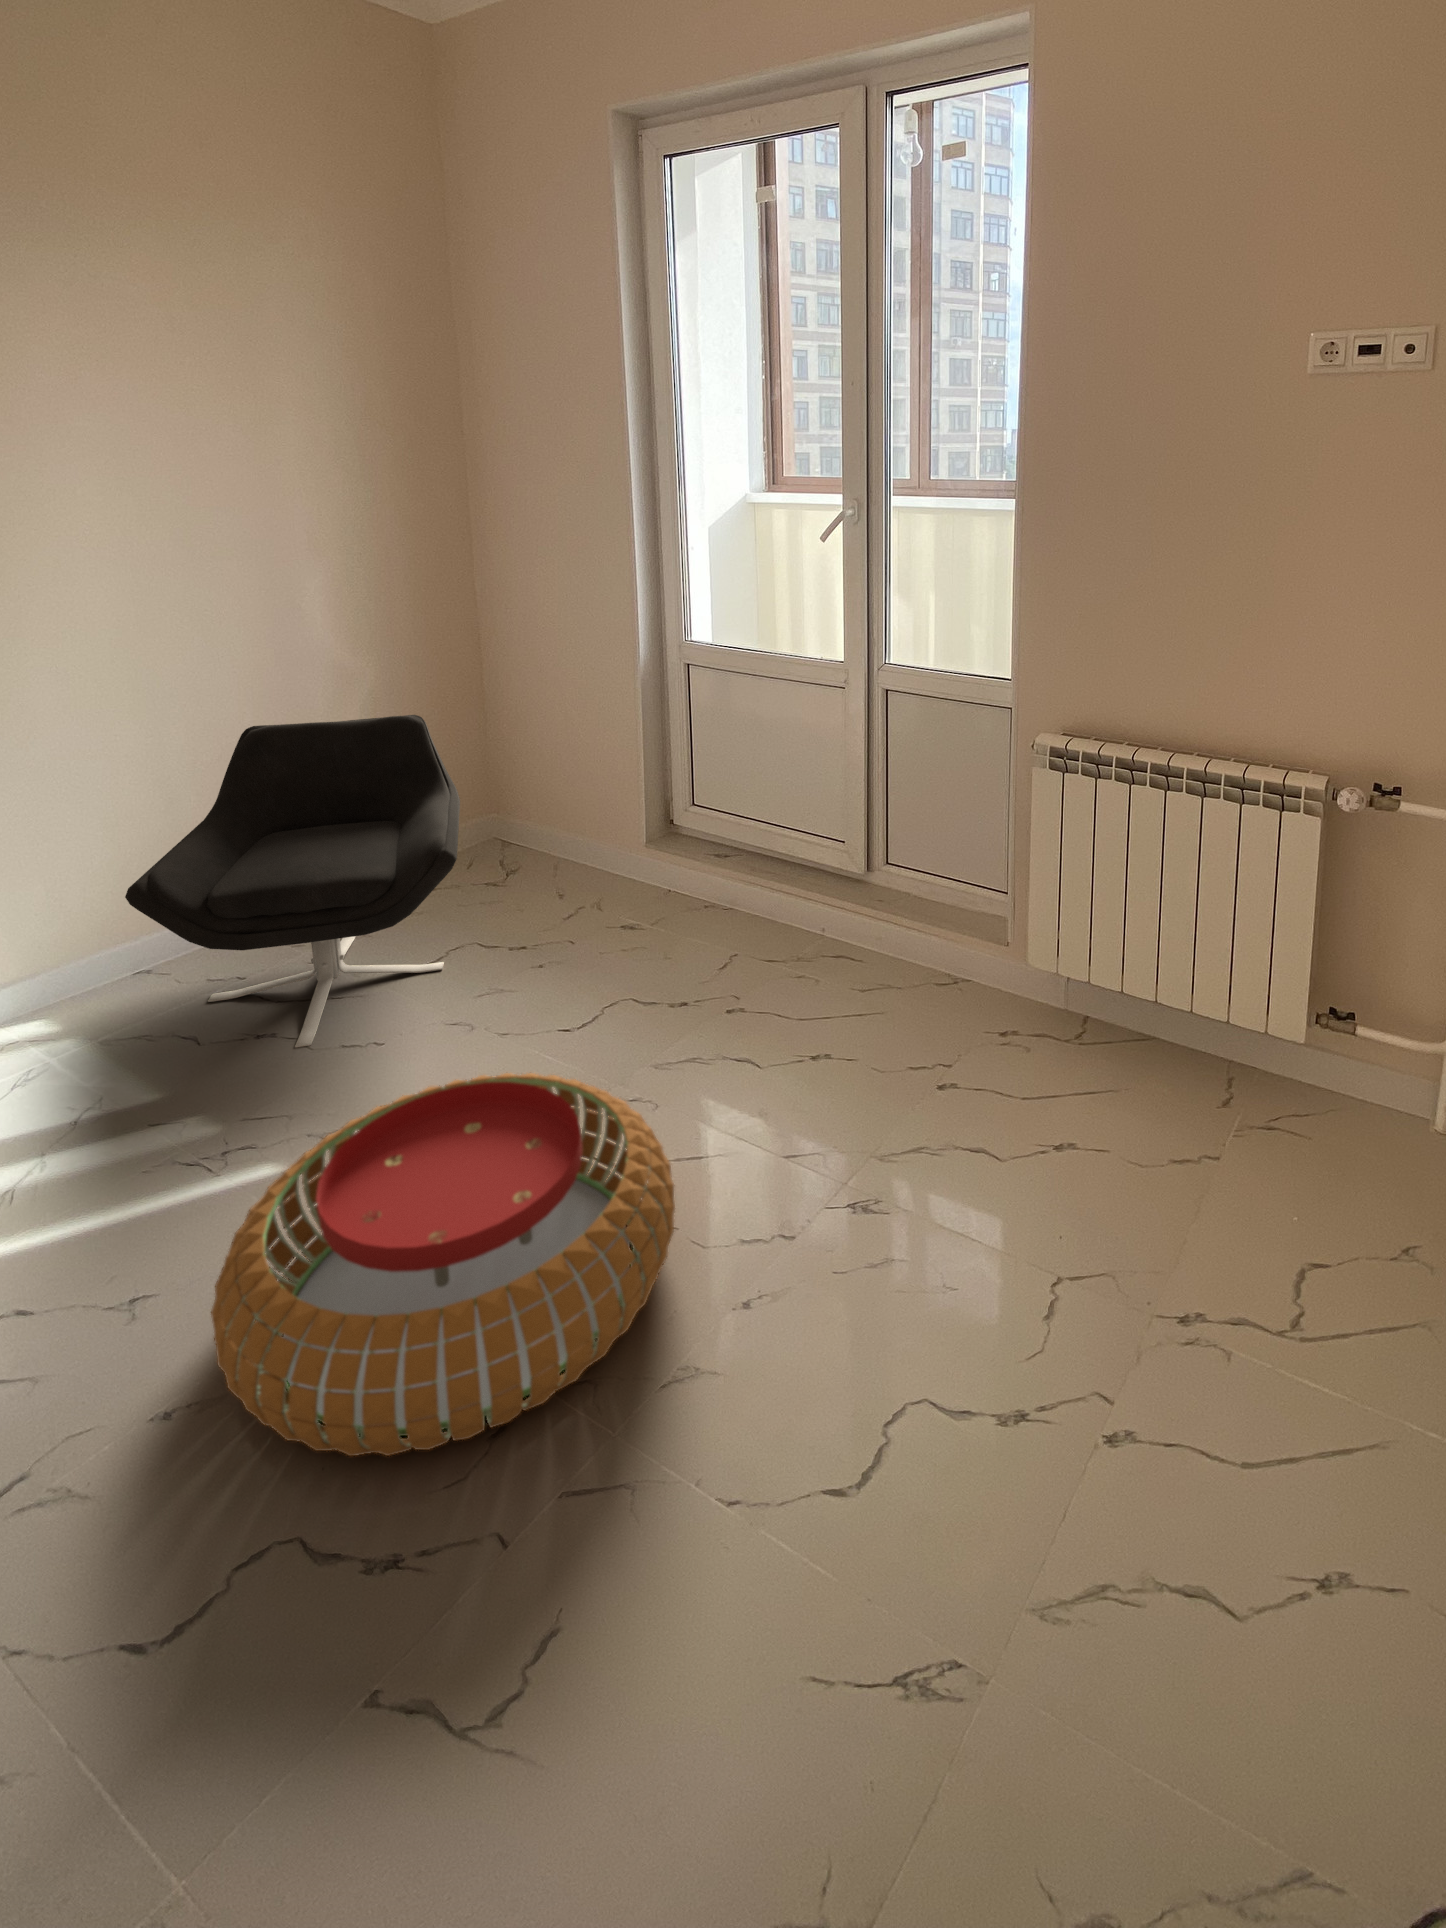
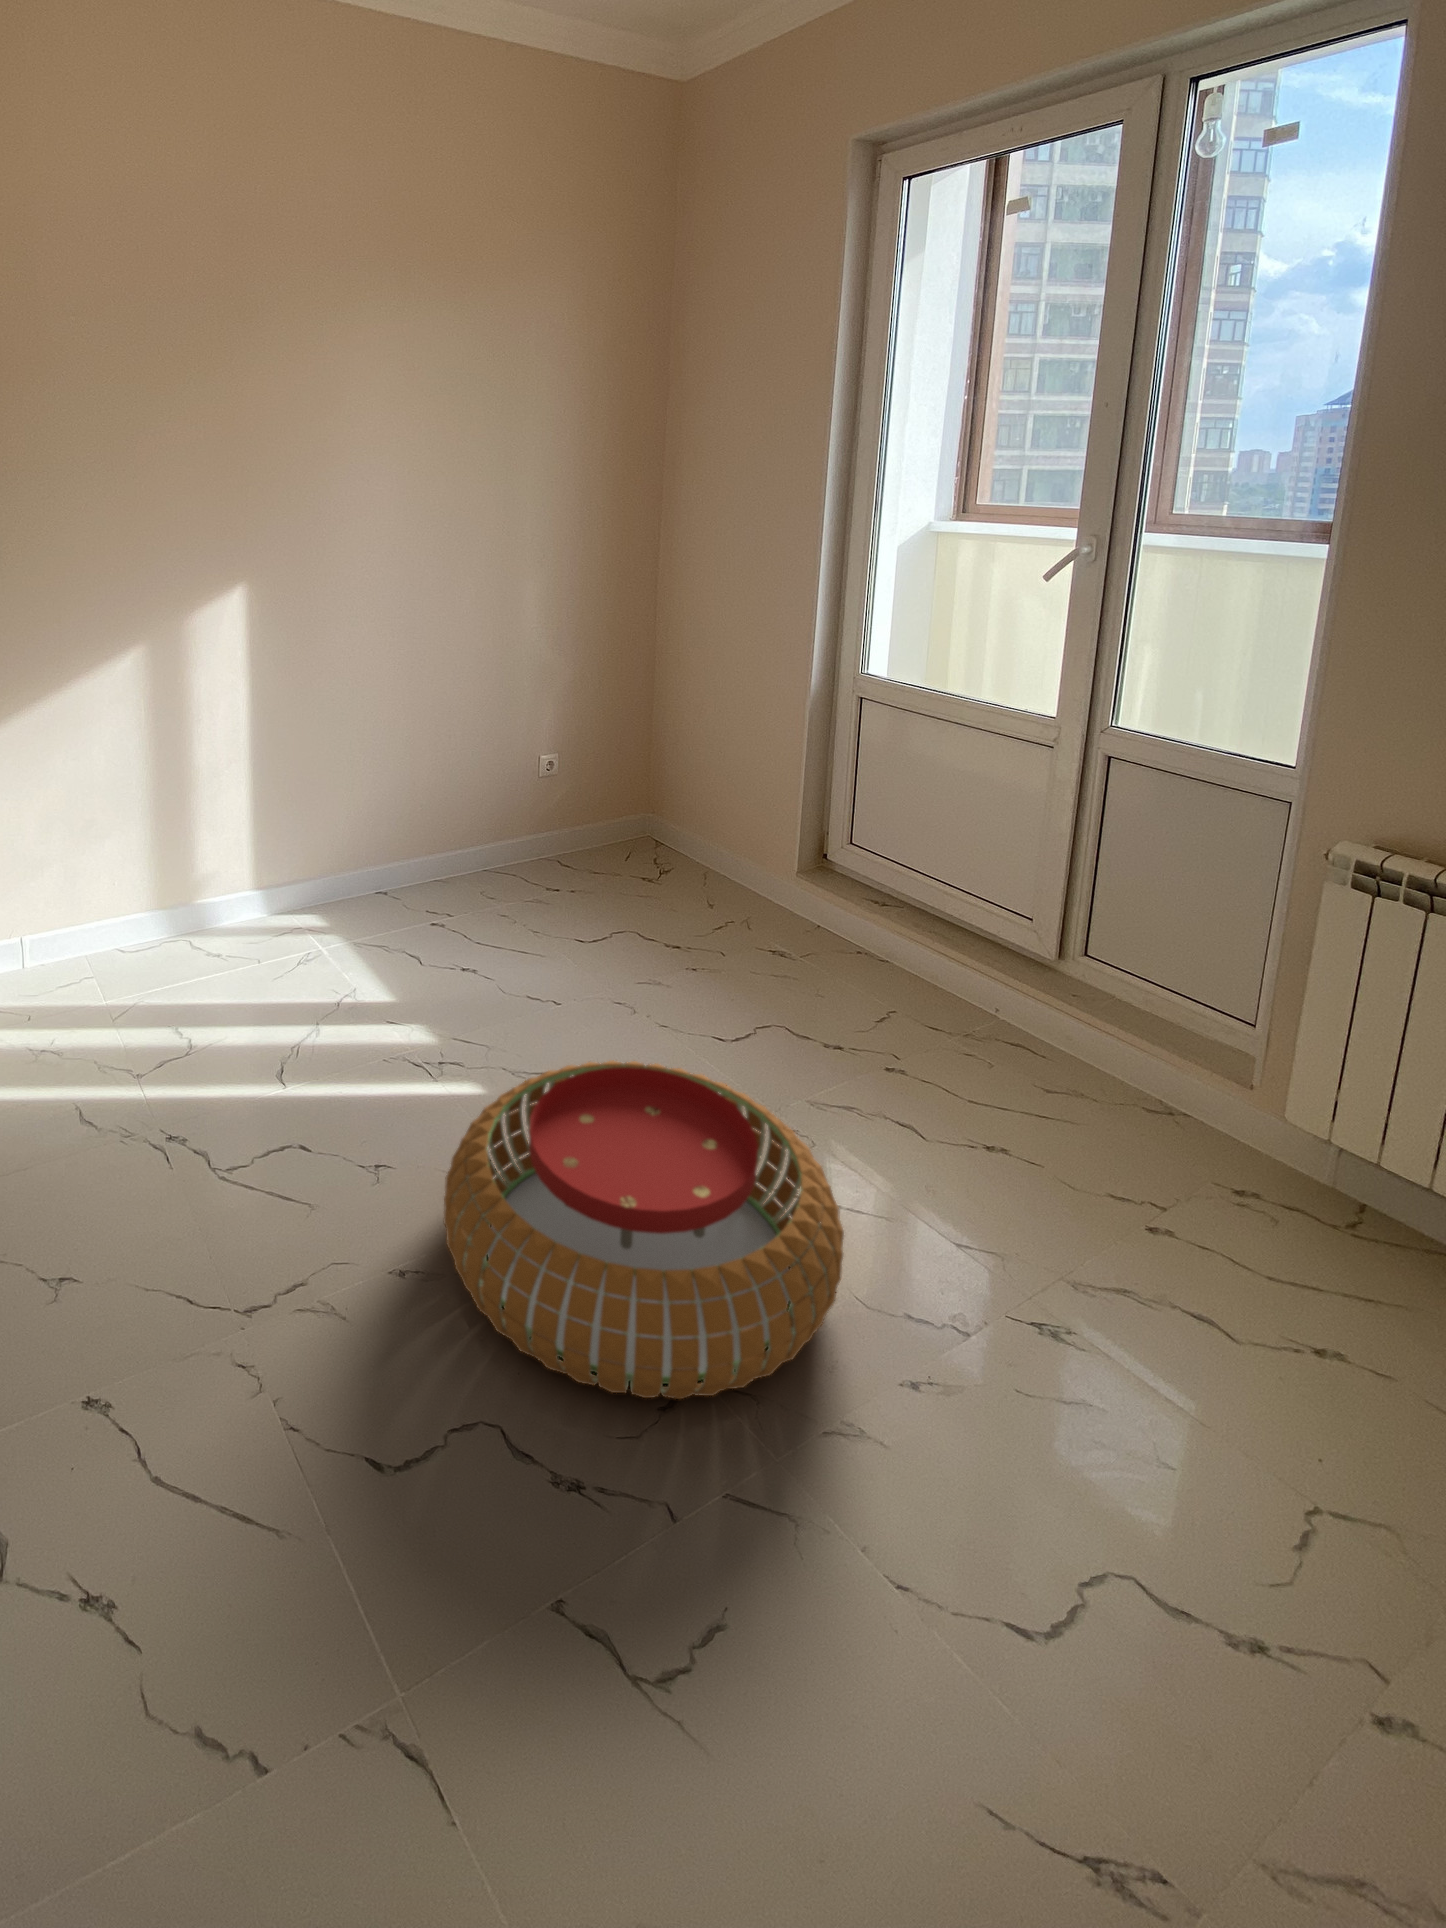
lounge chair: present [125,715,460,1048] -> none [378,704,633,993]

